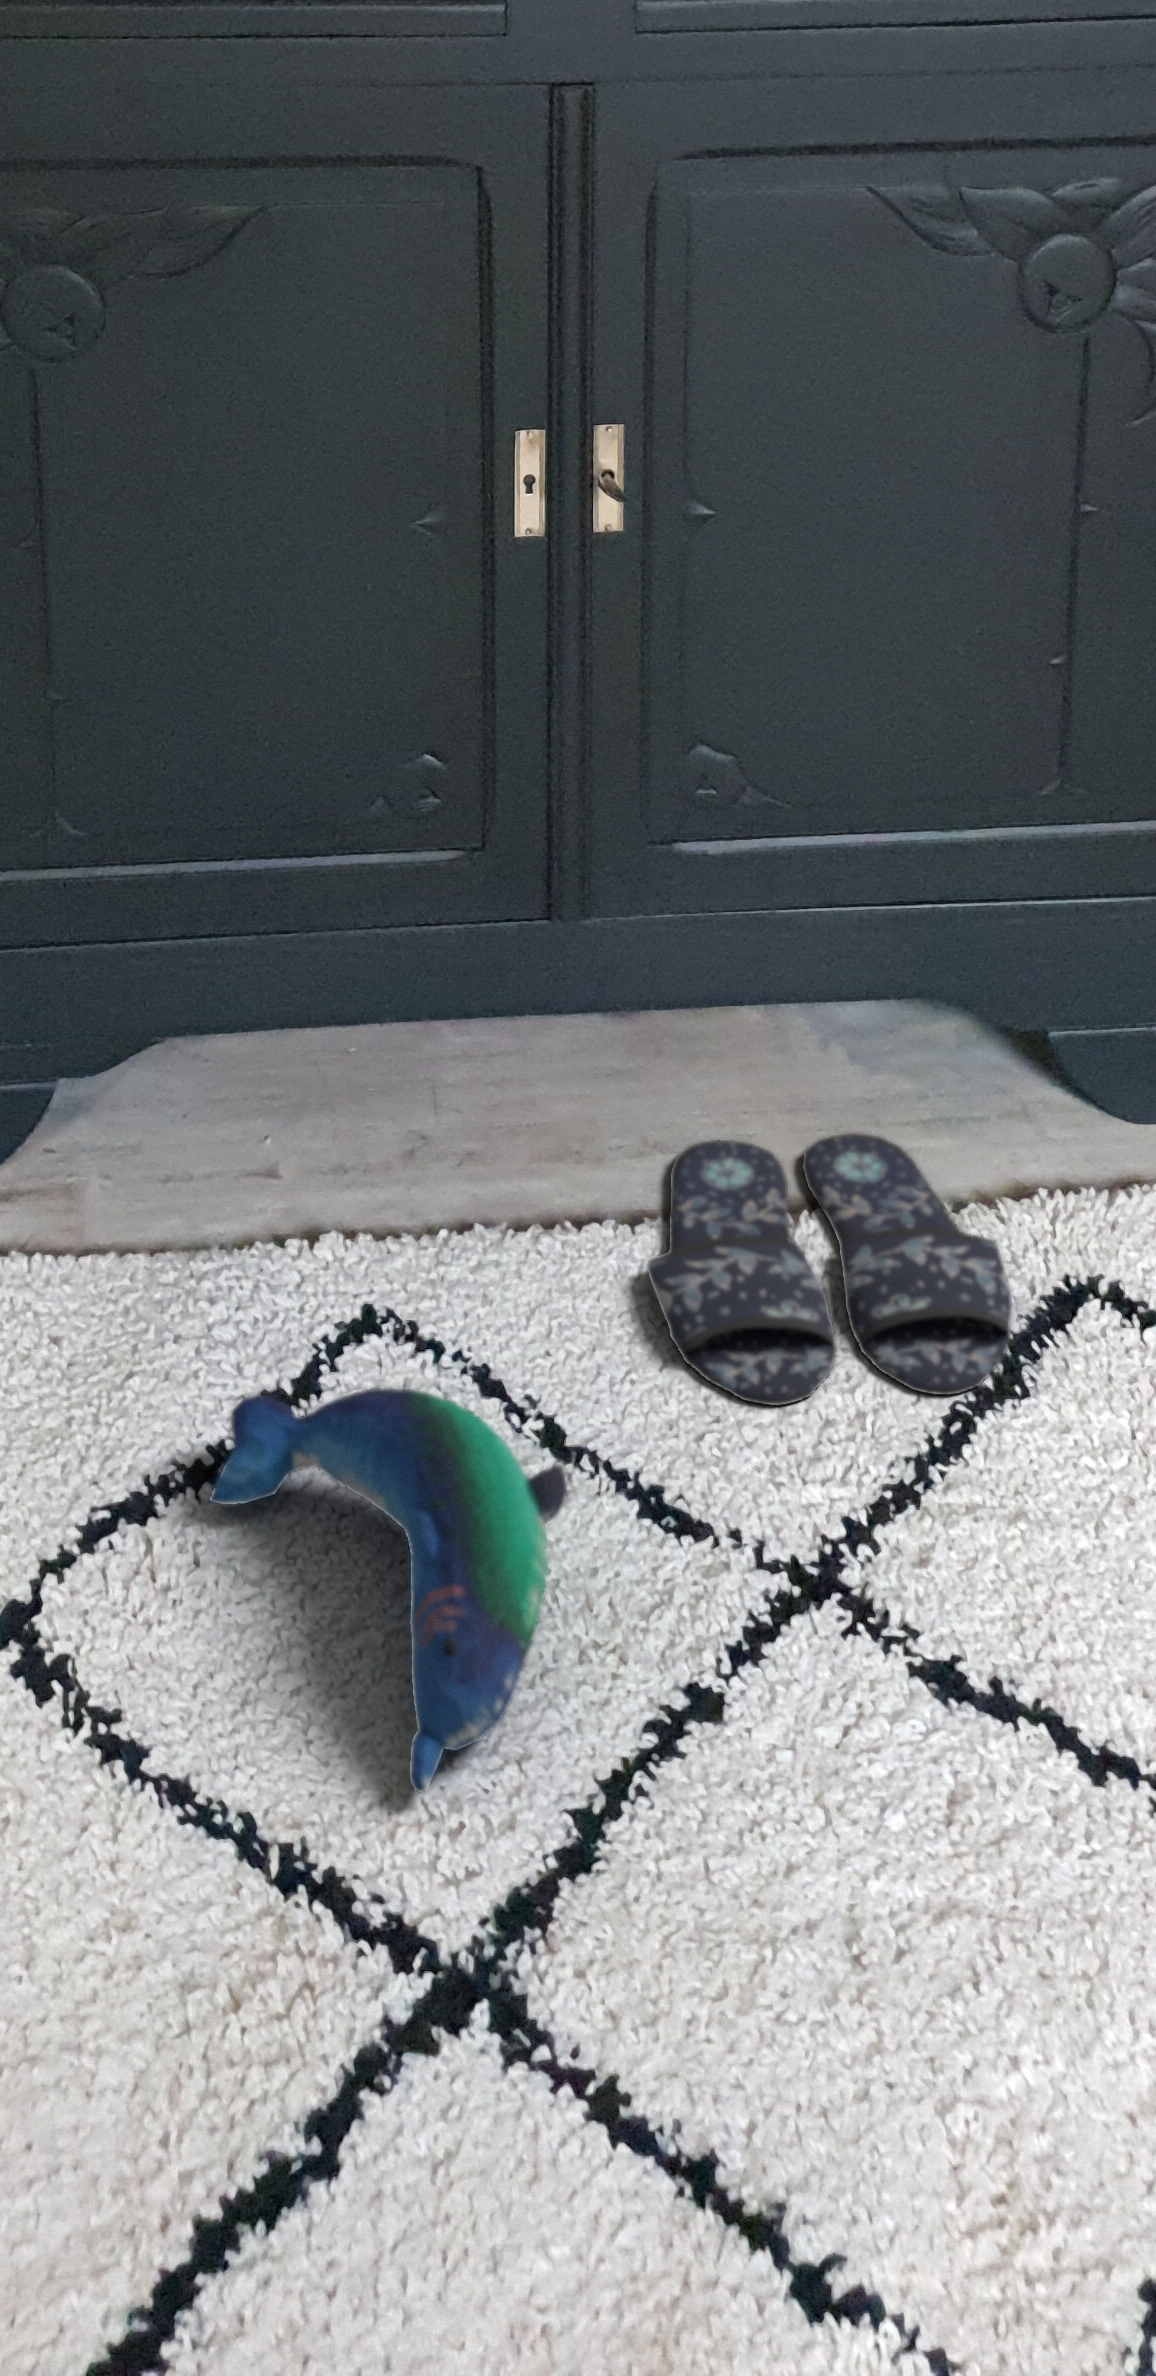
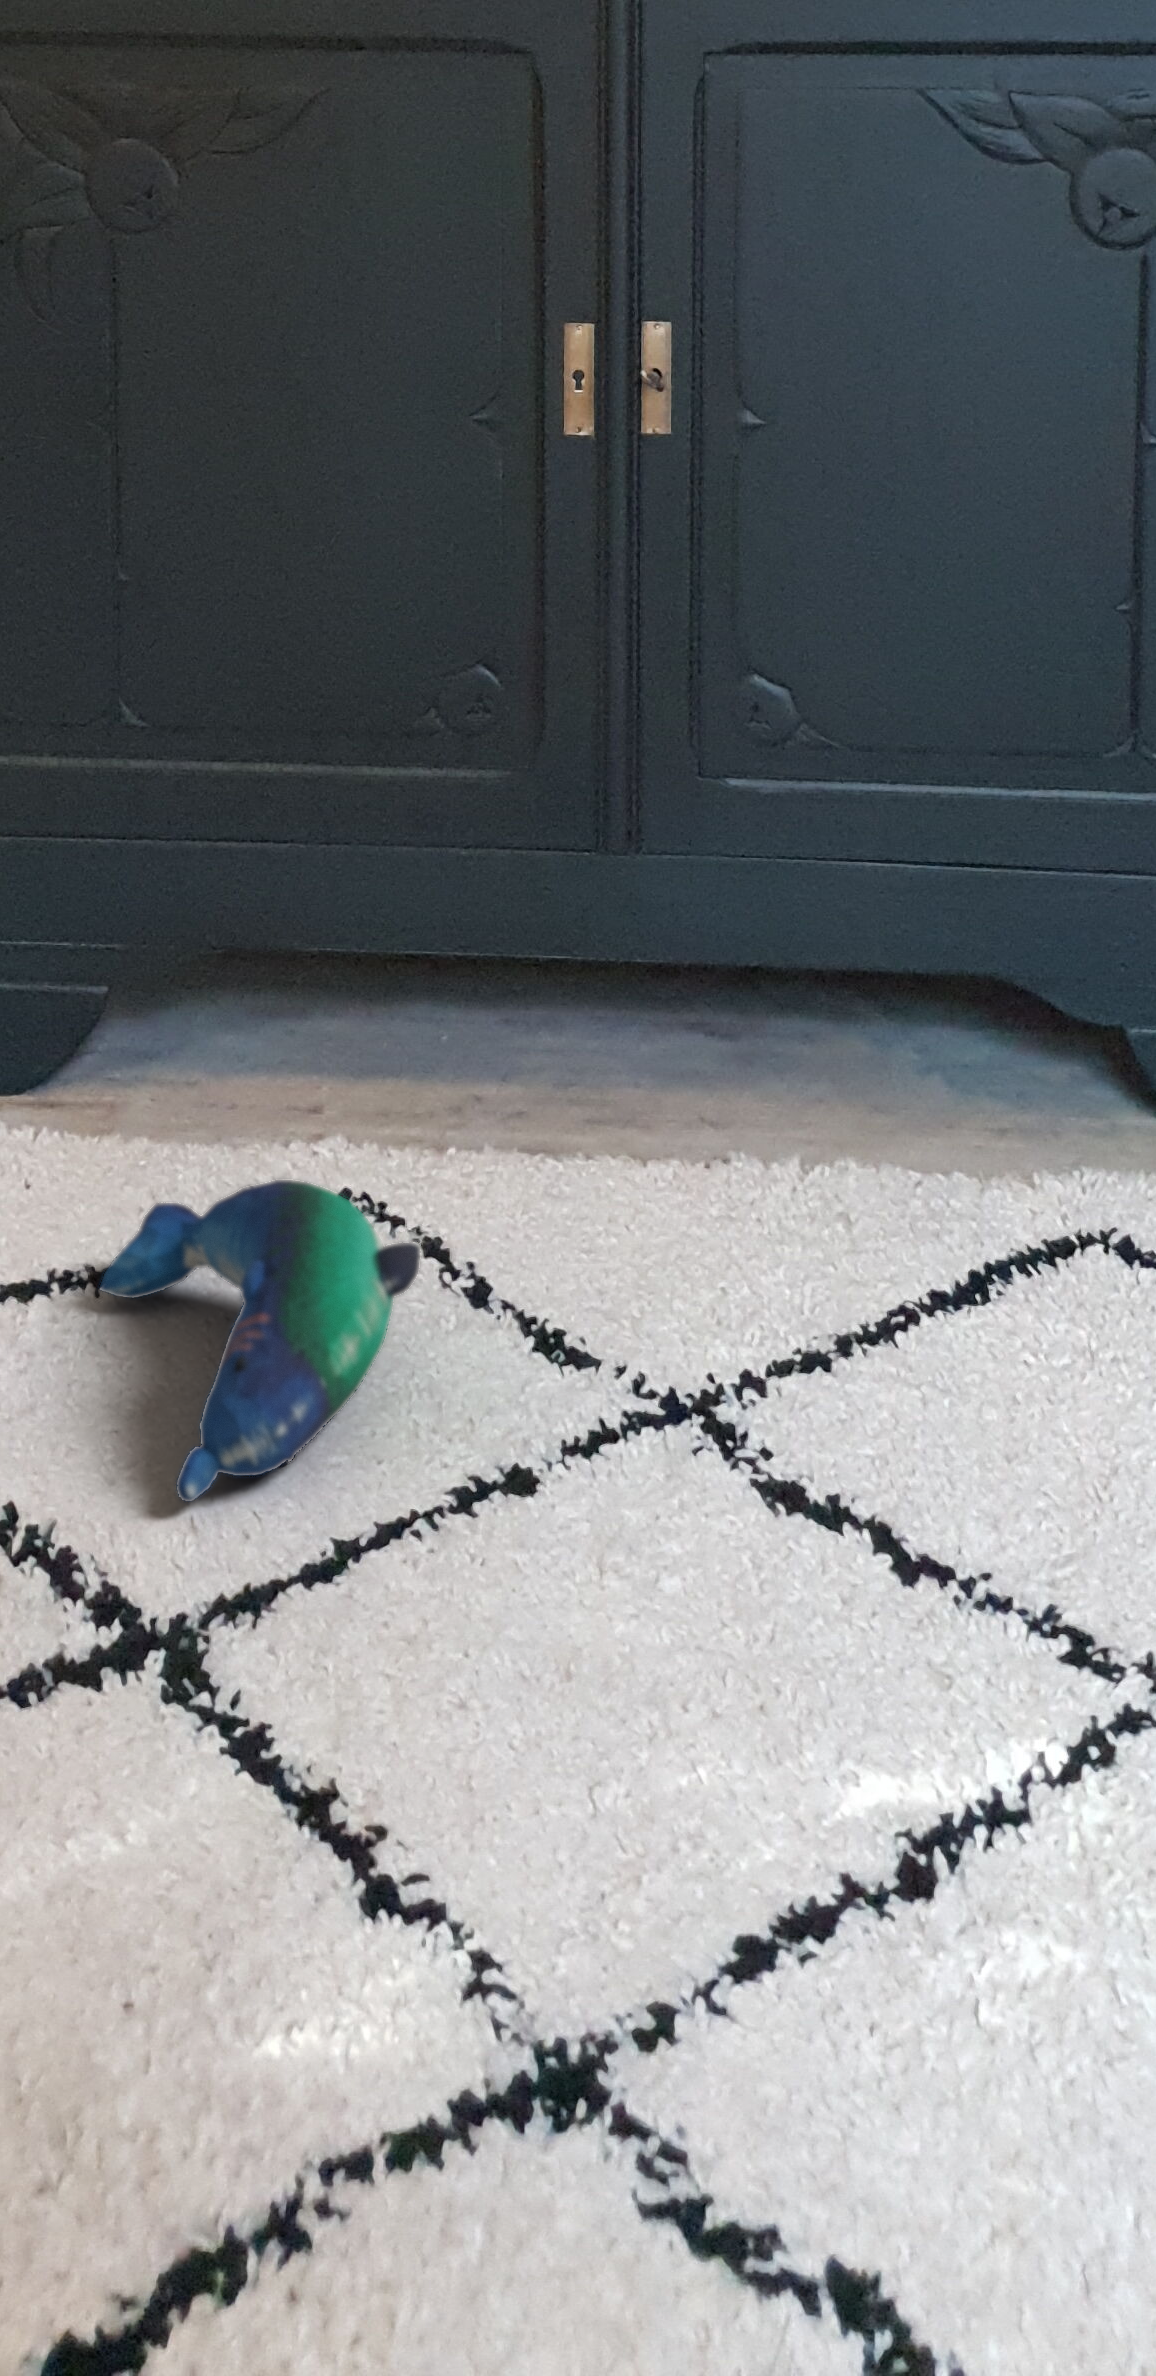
slippers: present [648,1133,1012,1406] -> none [626,1104,1014,1300]

